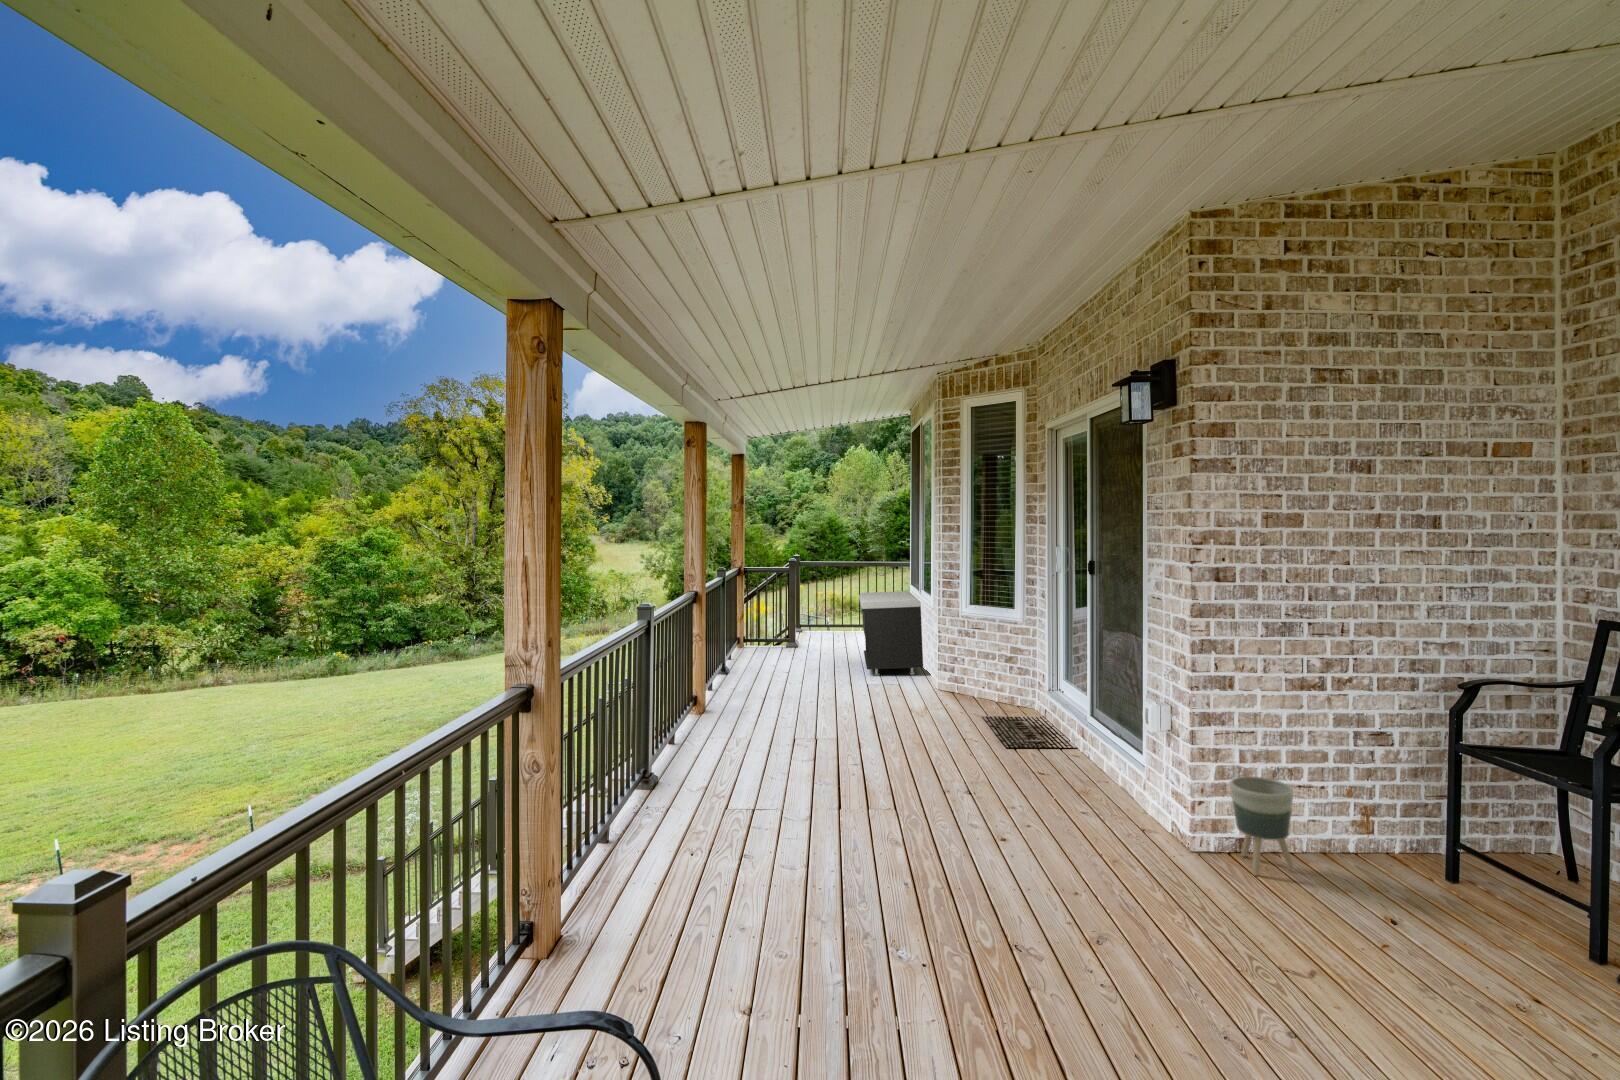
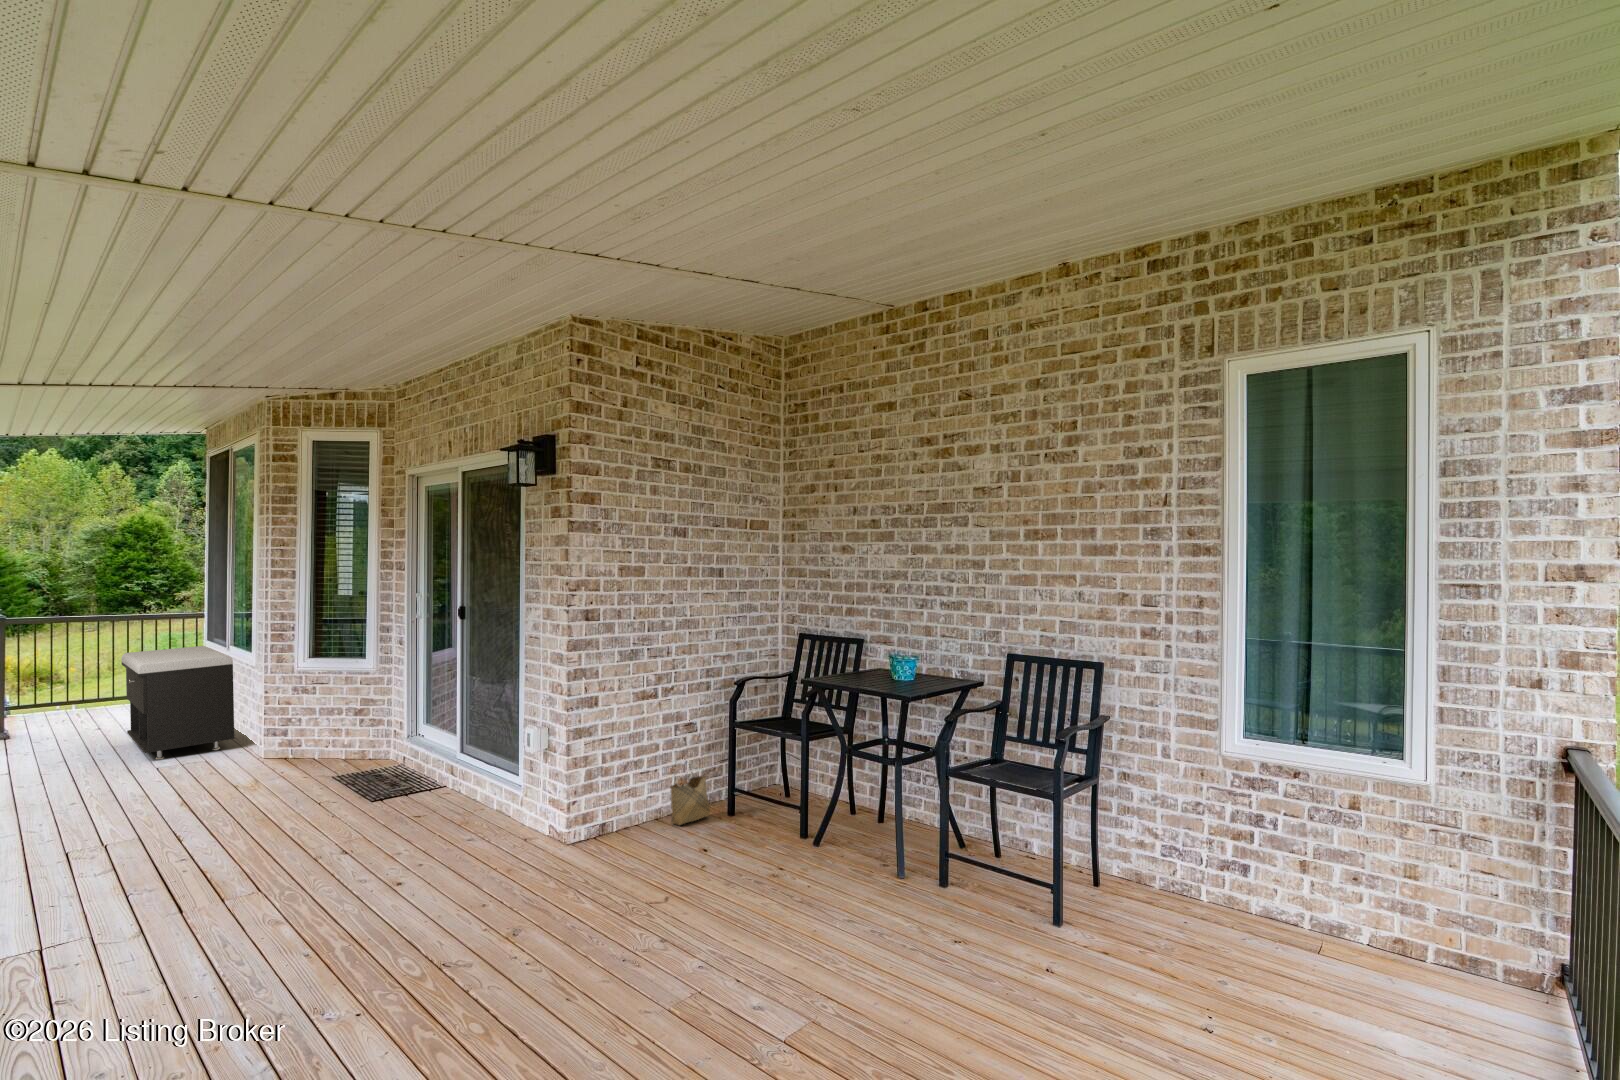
planter: present [1230,776,1294,876] -> none [597,772,640,850]
woven basket: none [1345,776,1417,870] -> present [670,772,710,825]

